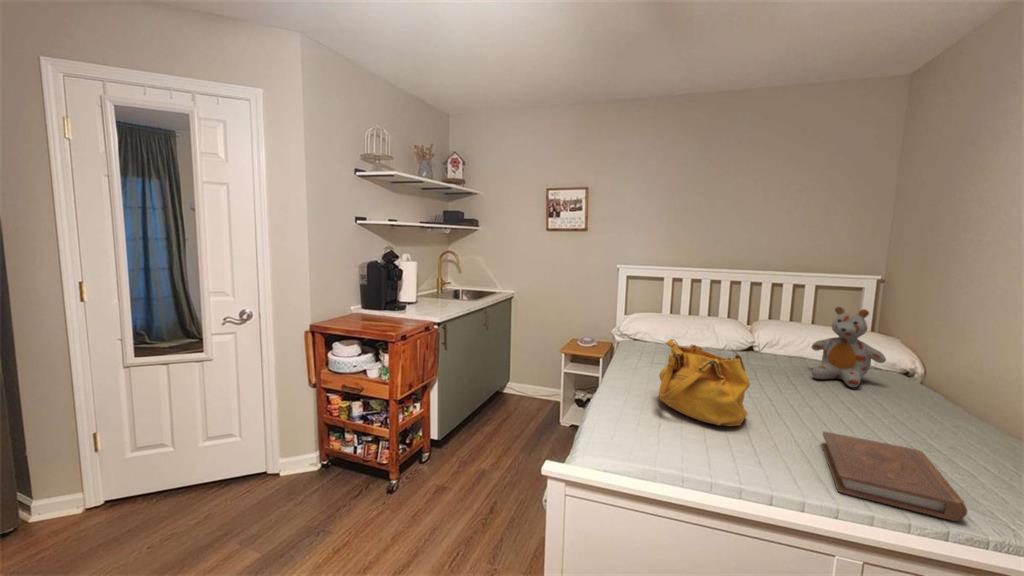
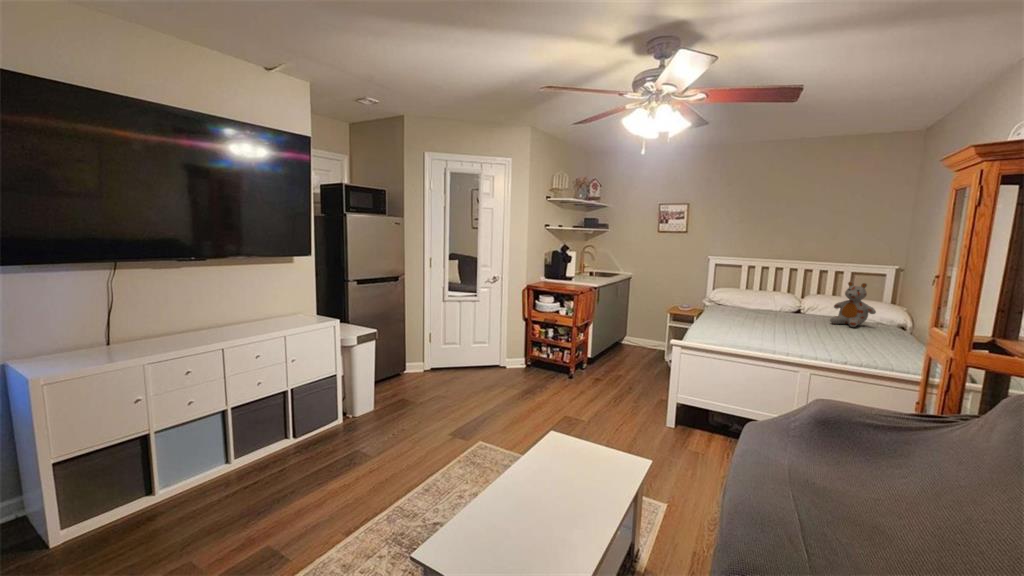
handbag: present [659,339,750,426] -> none [731,293,780,334]
book: present [822,431,967,521] -> none [810,334,861,358]

